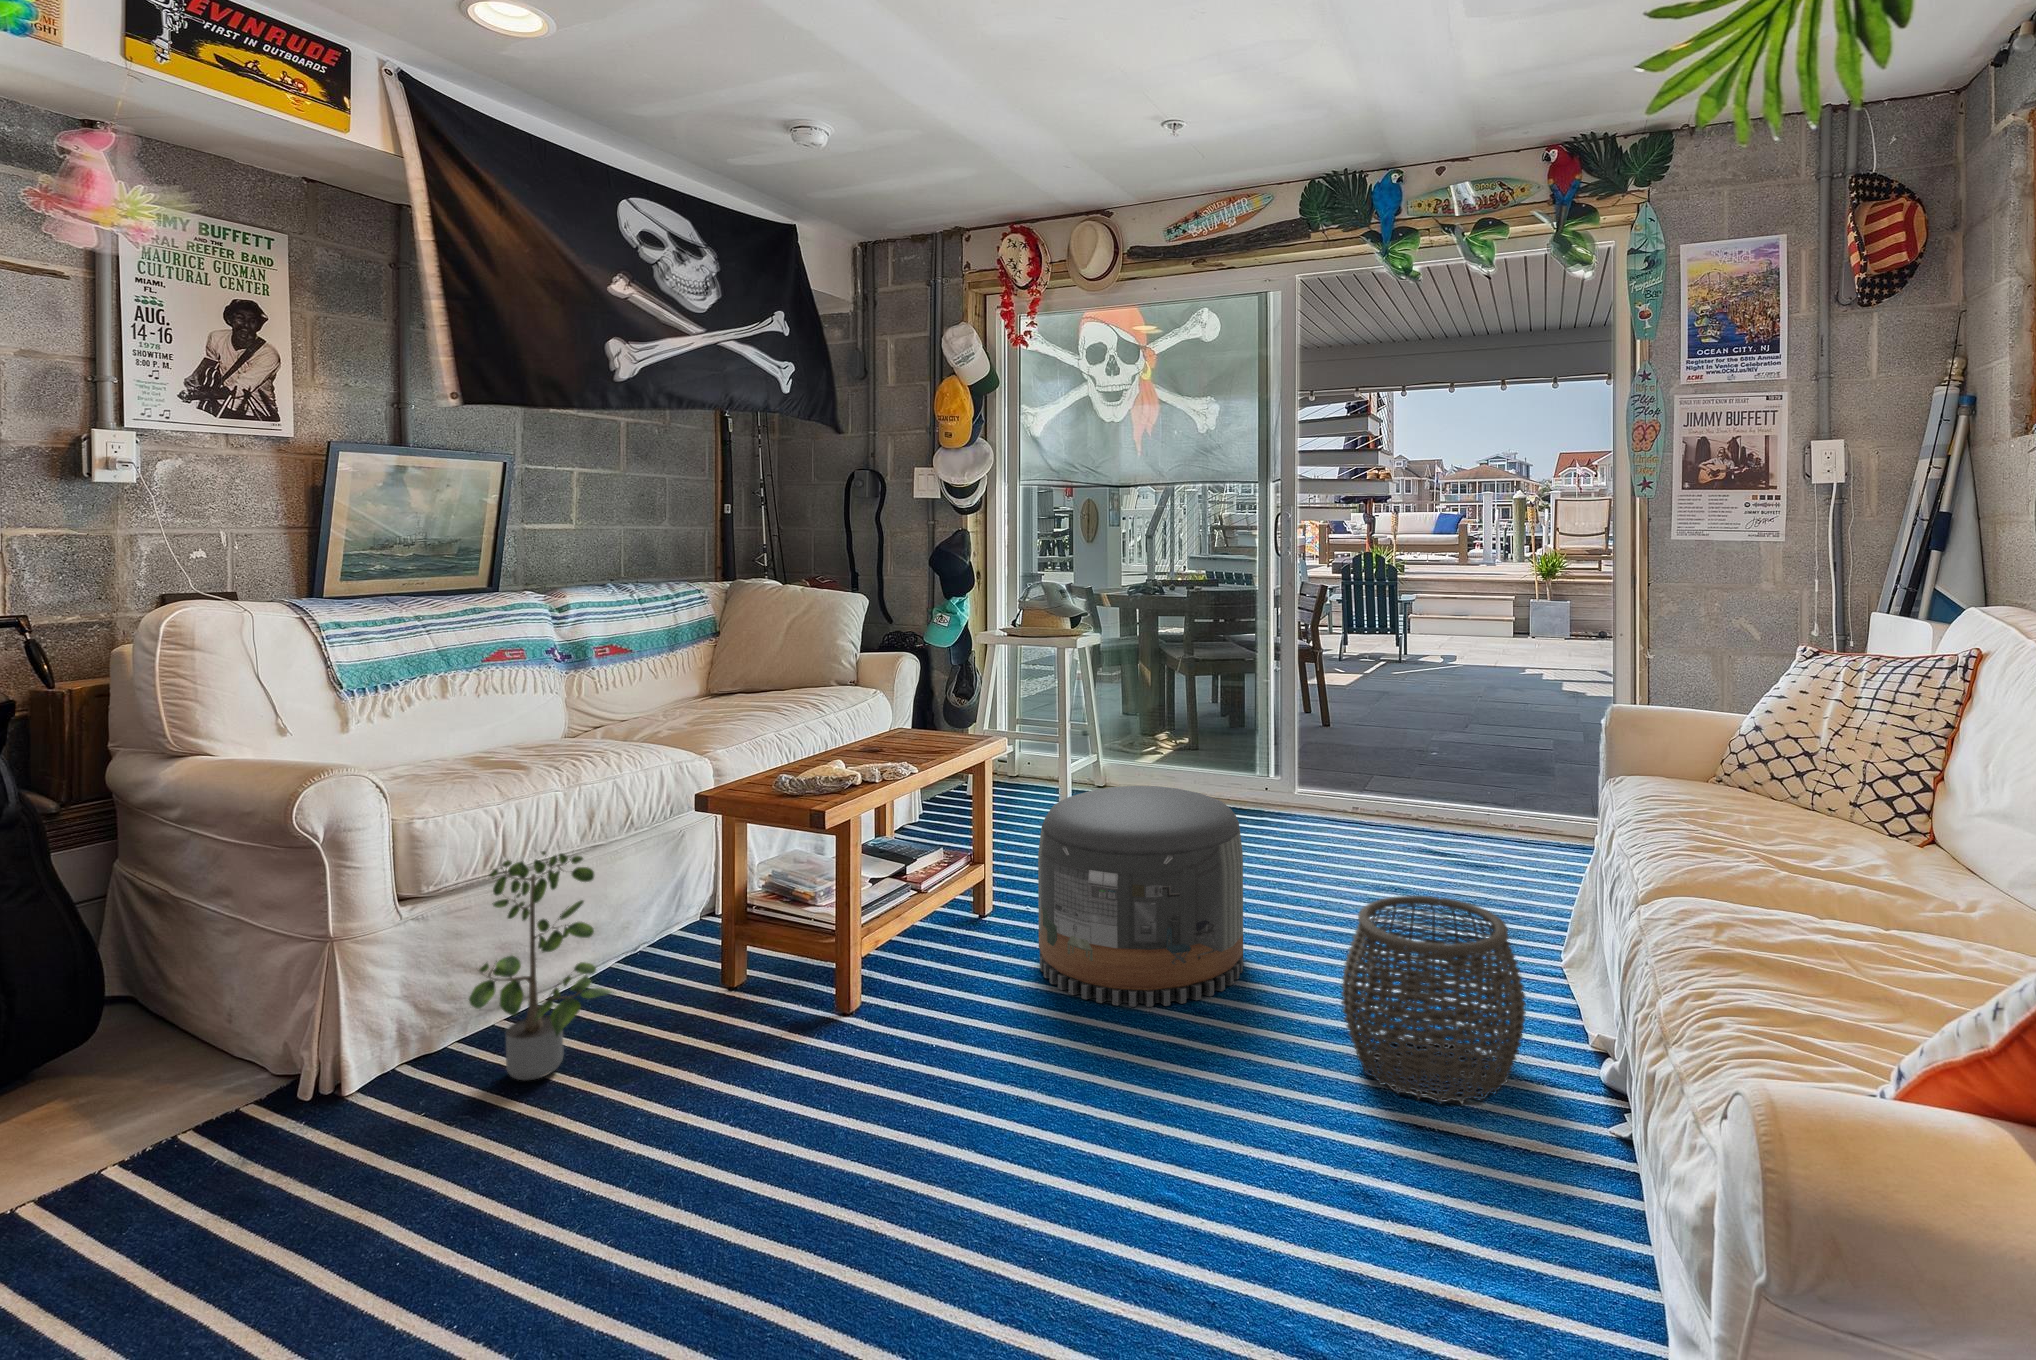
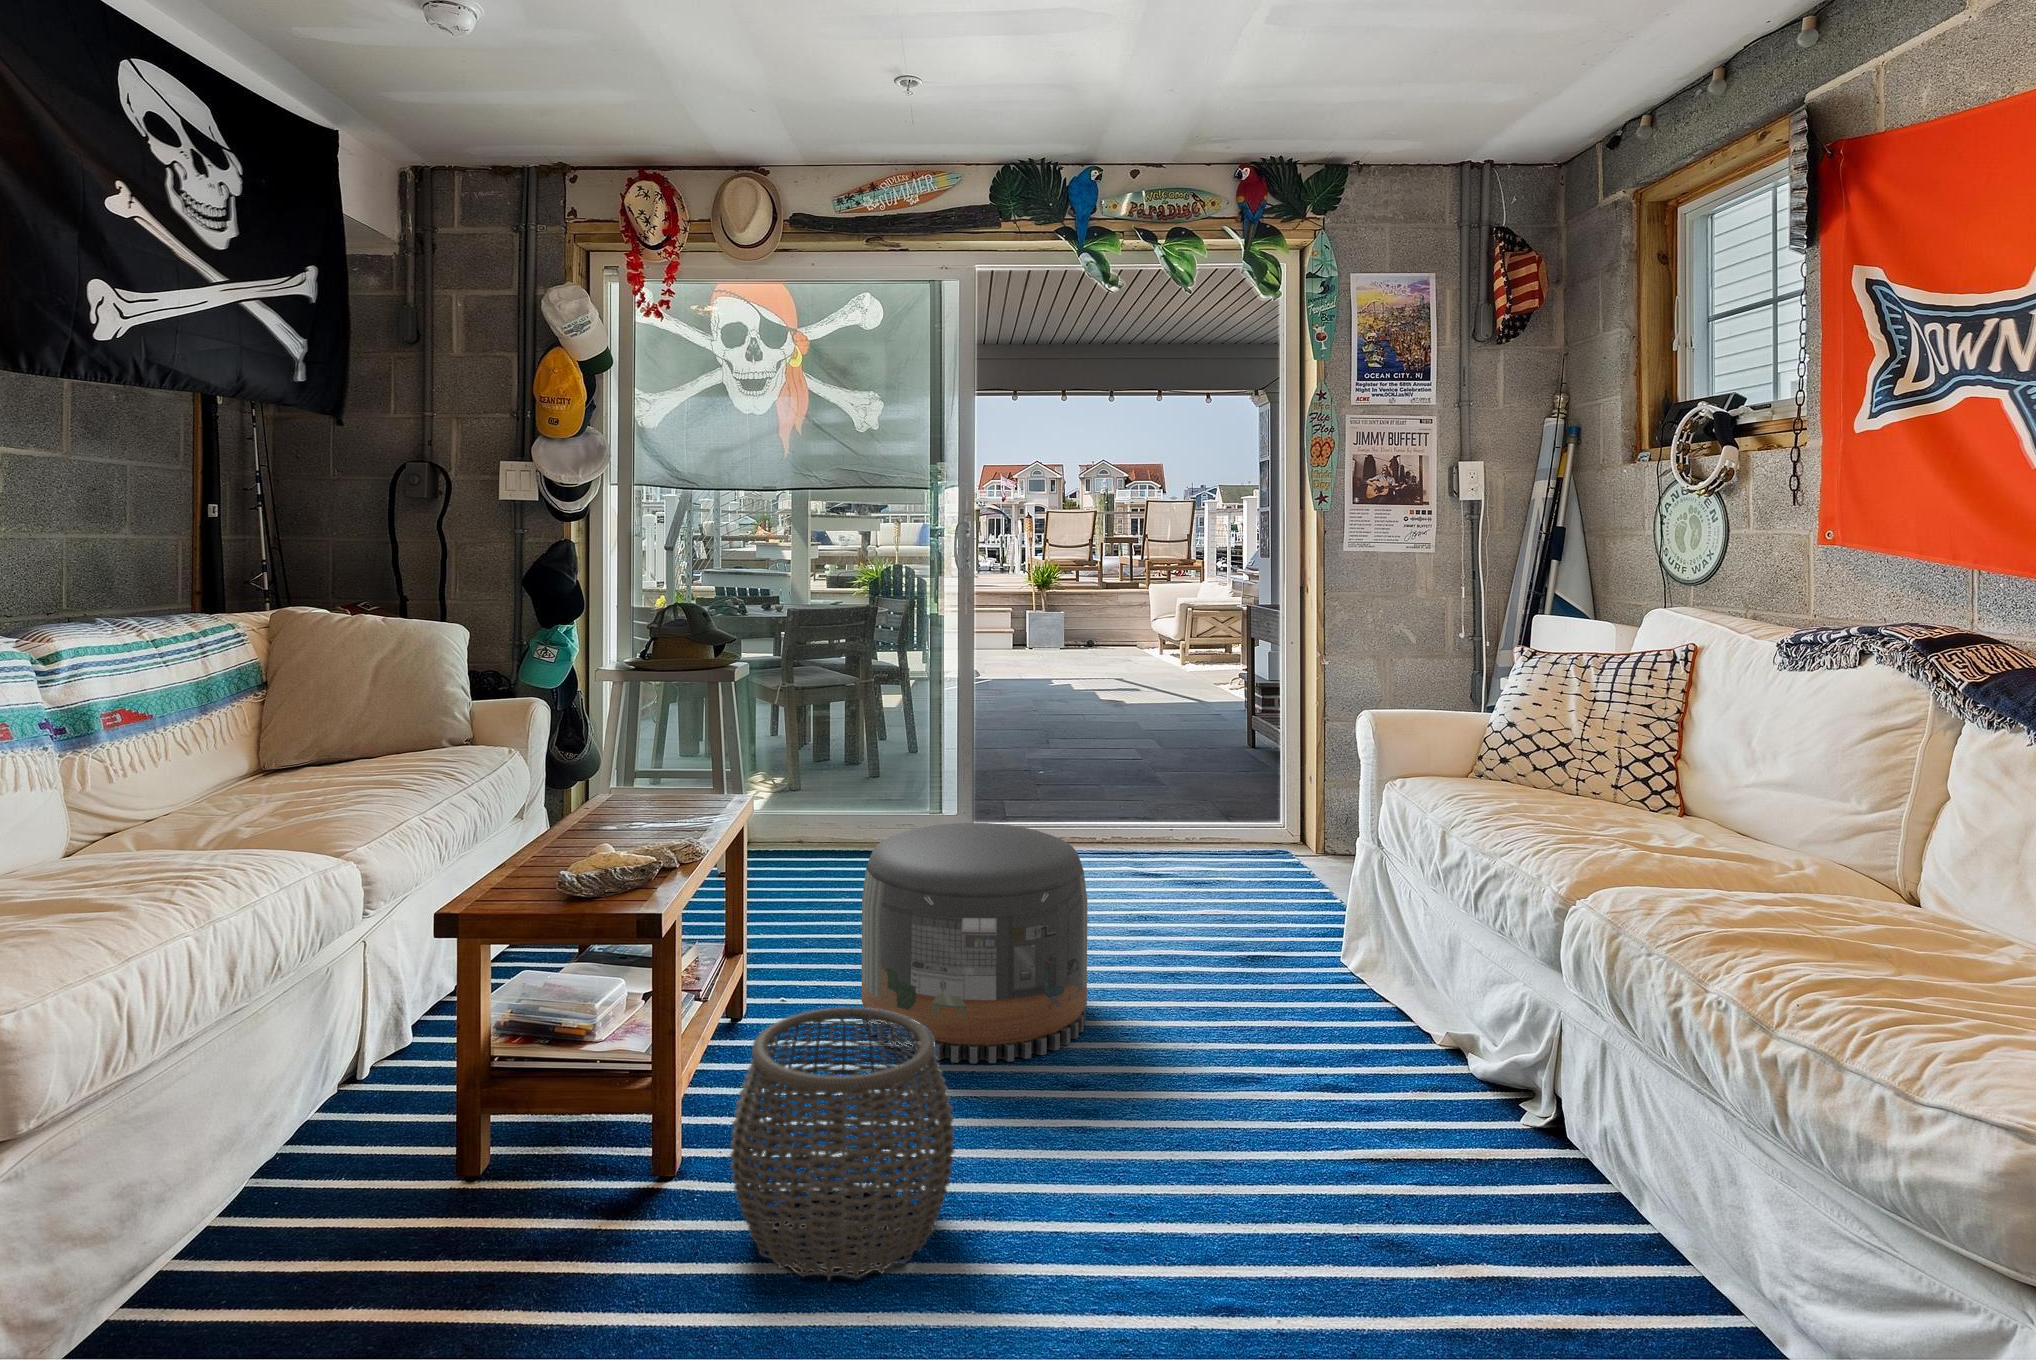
potted plant: present [469,851,614,1080] -> none [288,957,486,1279]
woven basket: present [1342,896,1526,1104] -> present [730,1008,954,1280]

